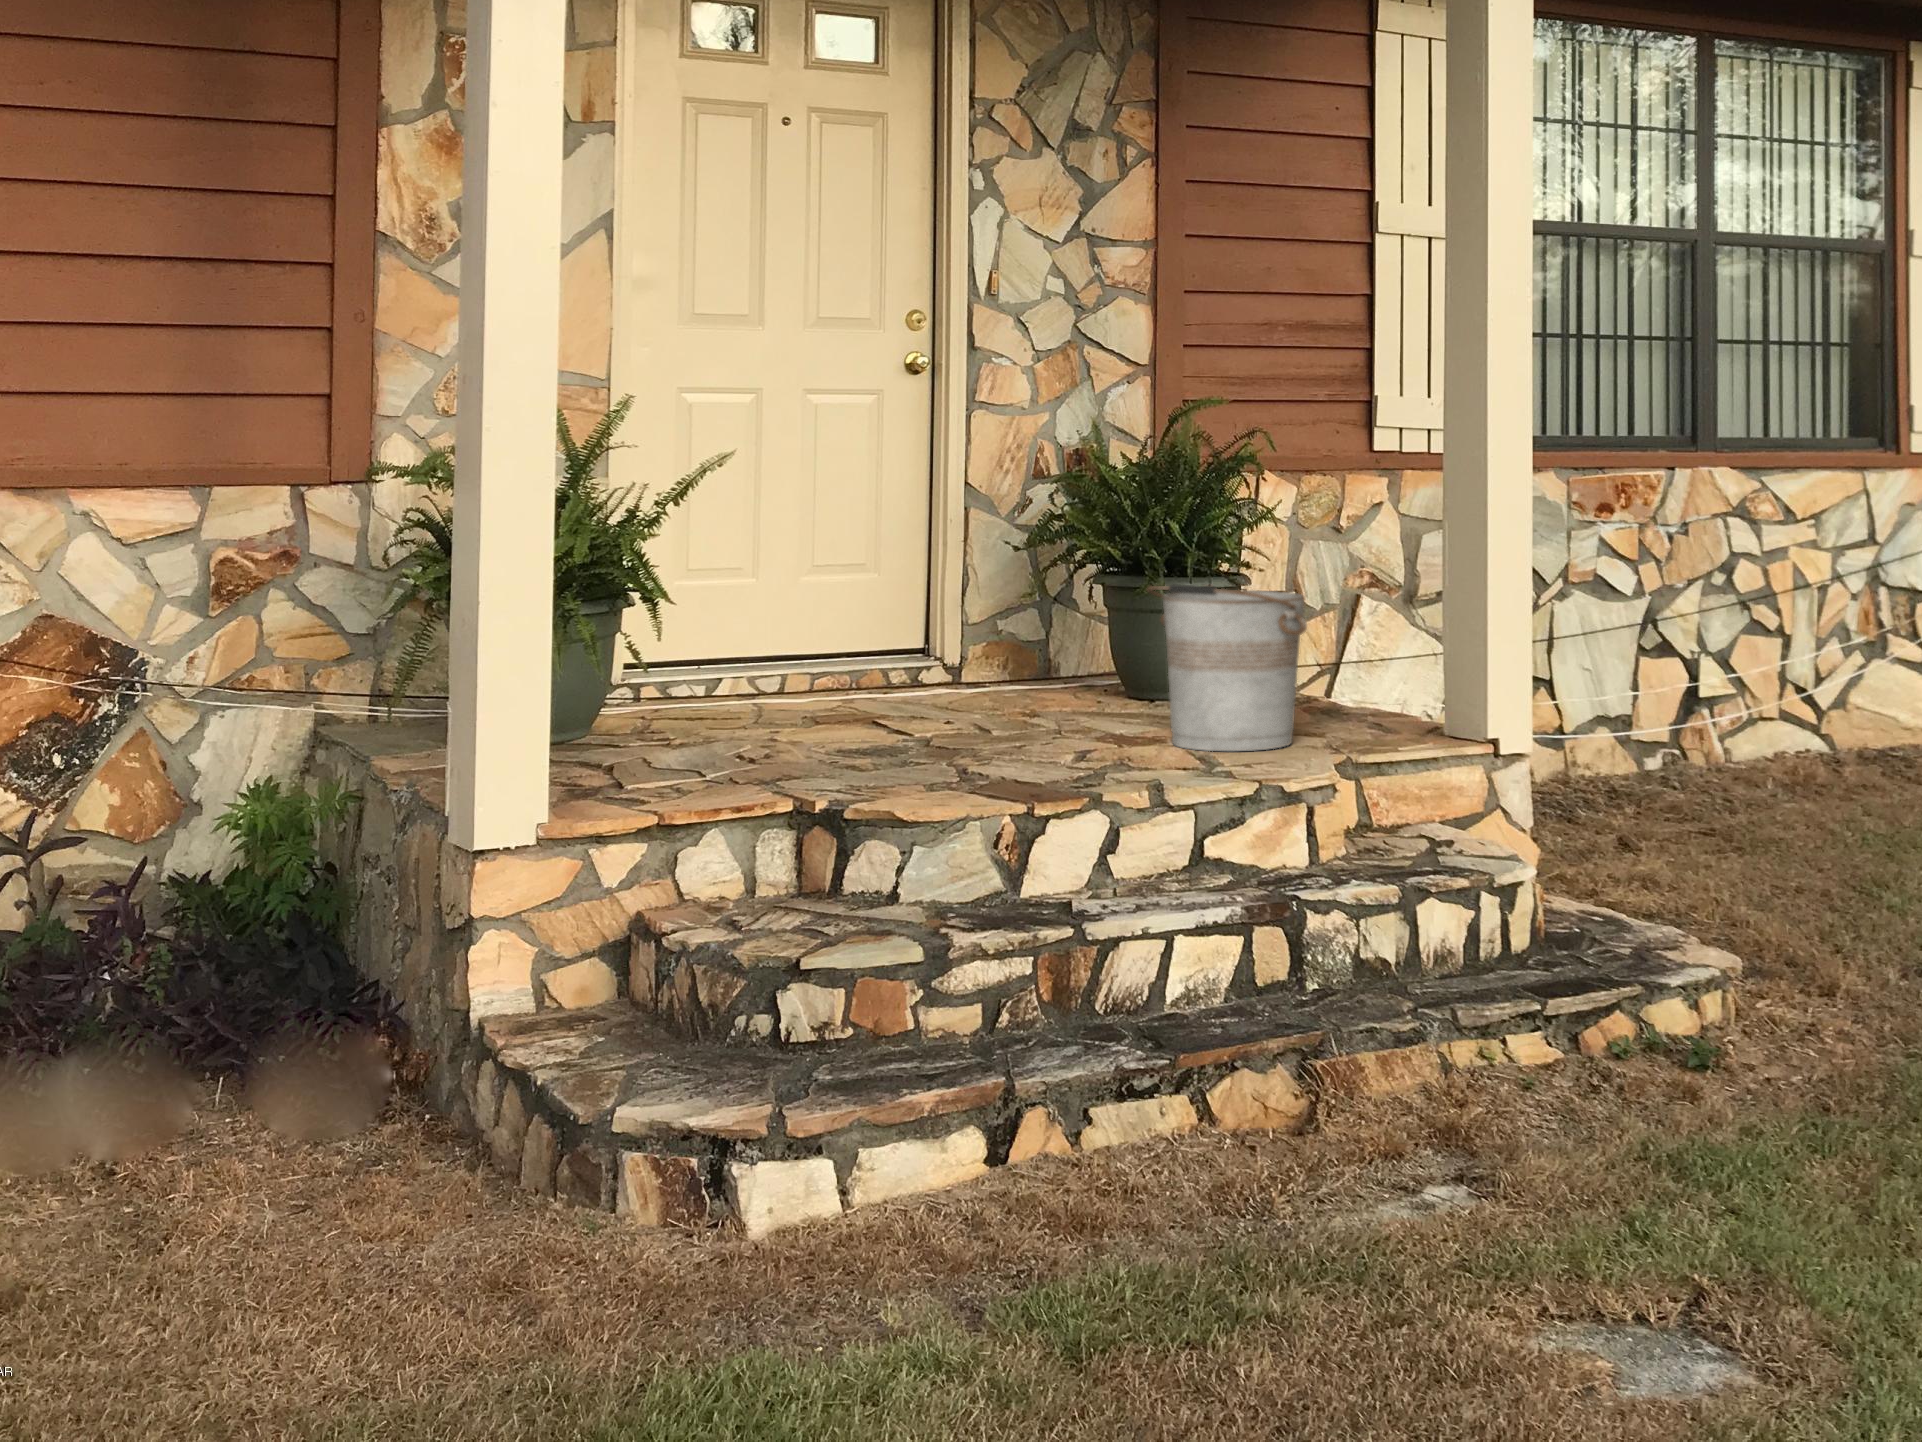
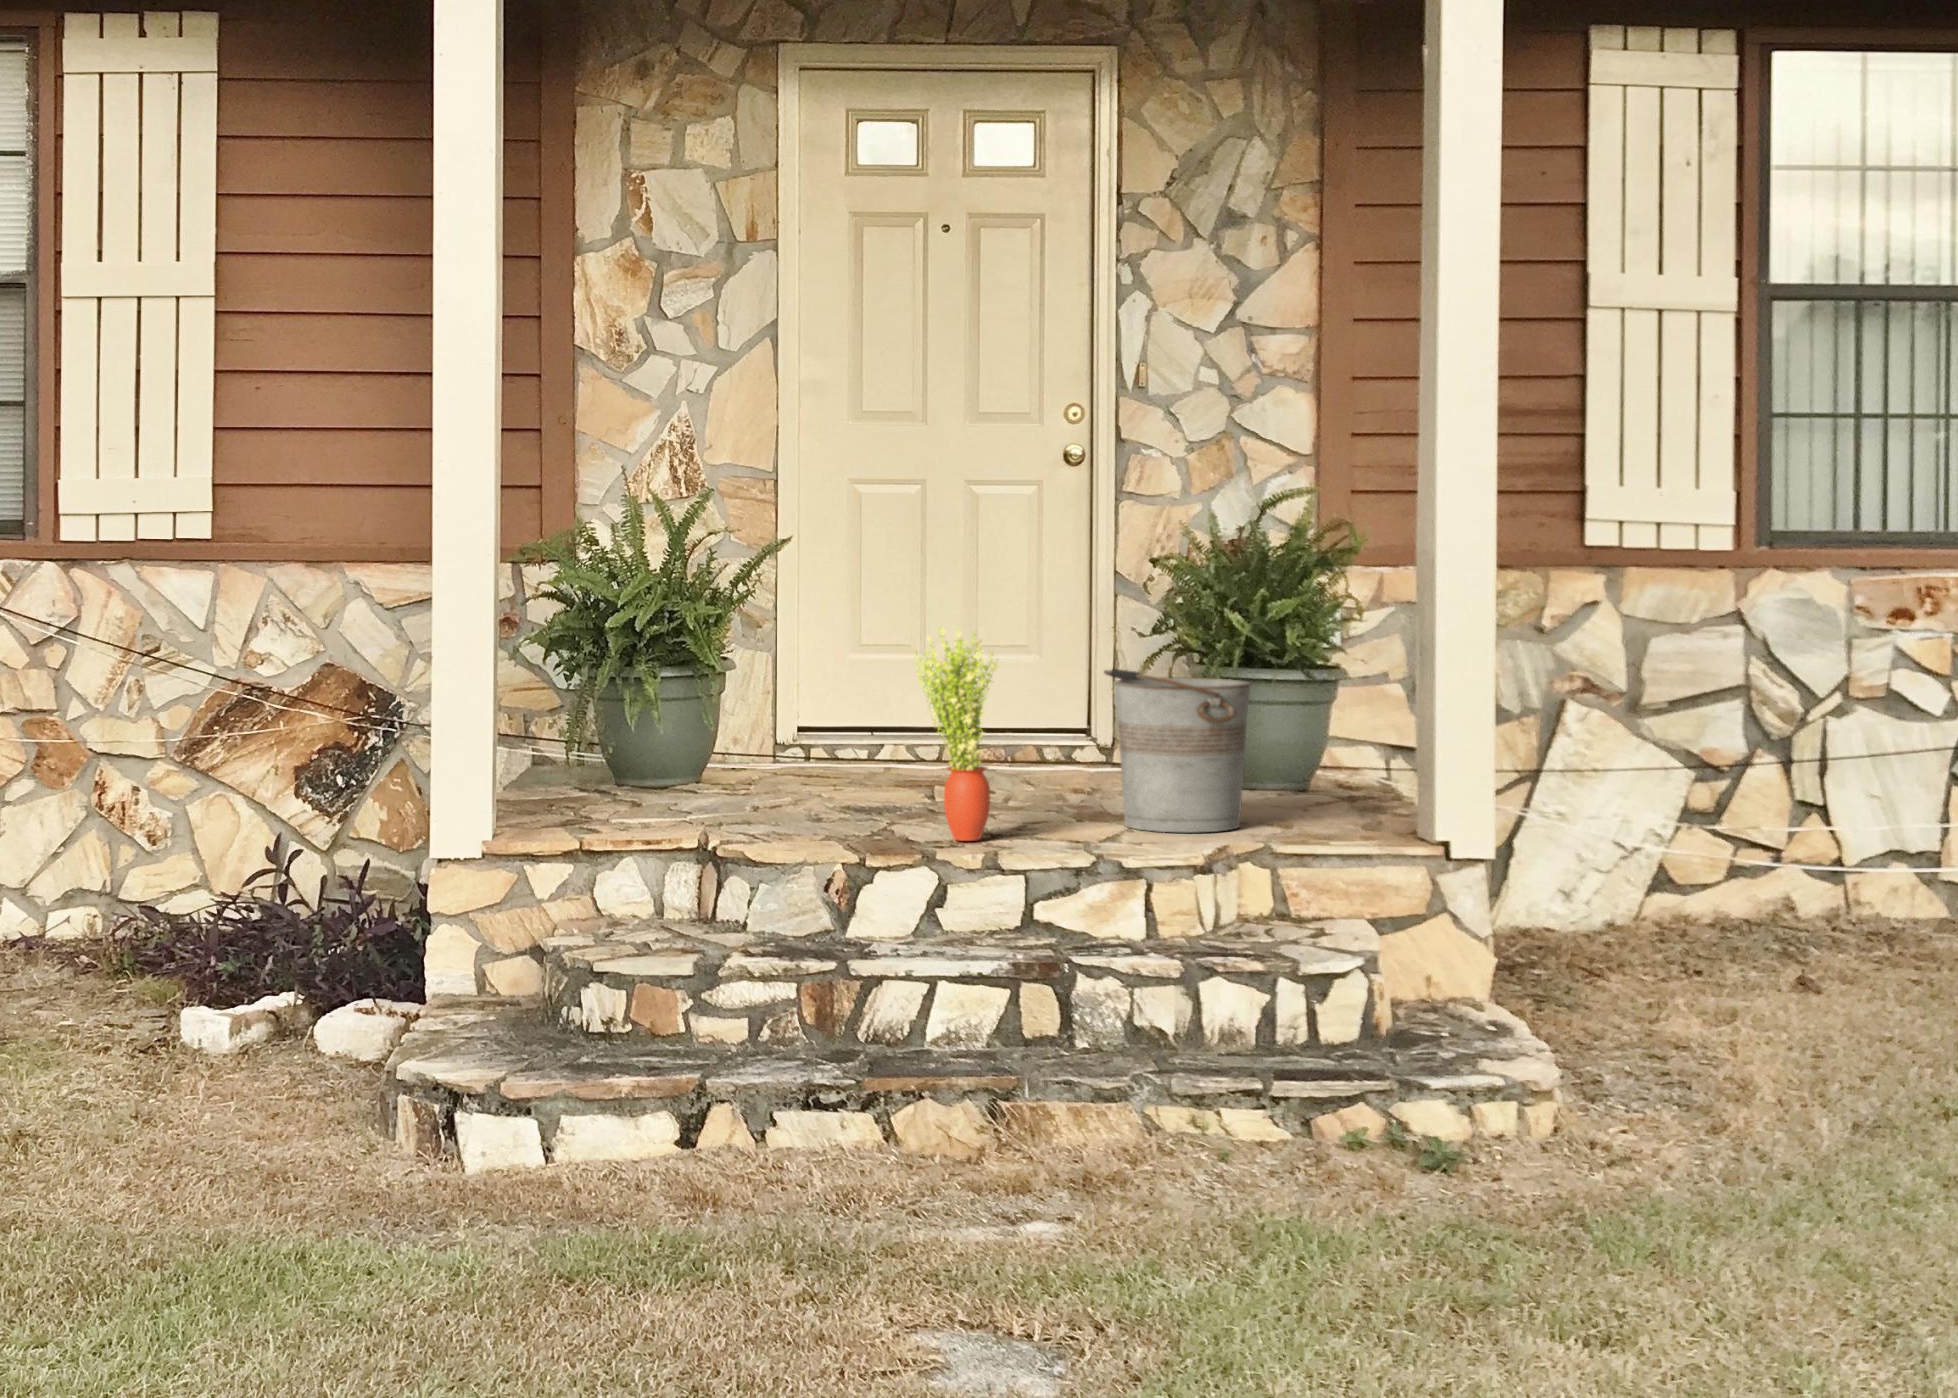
potted plant: none [1028,543,1127,778] -> present [916,627,999,841]

